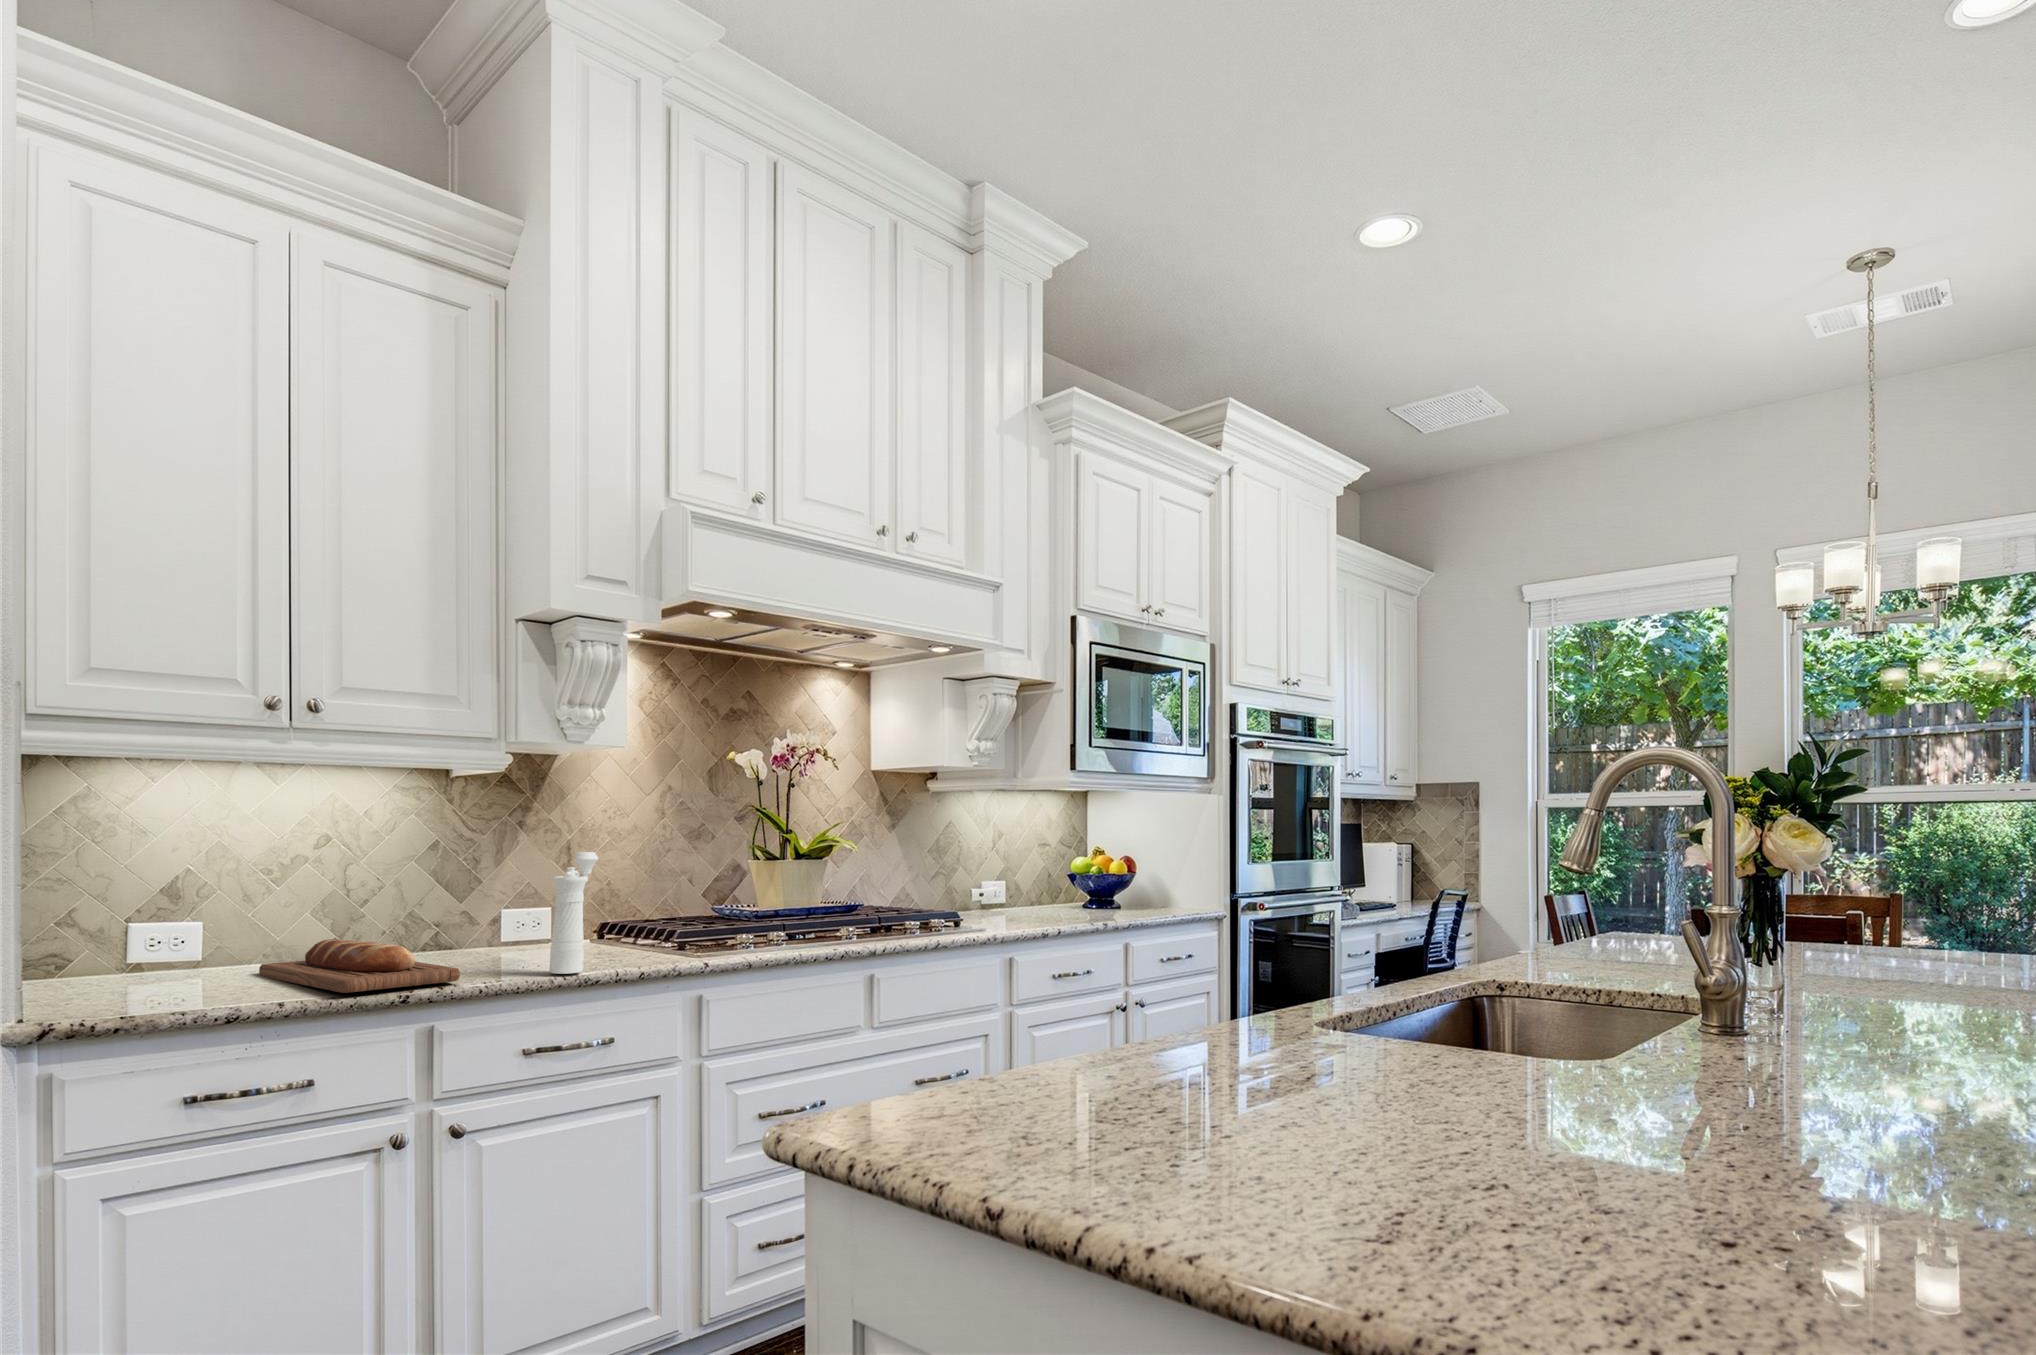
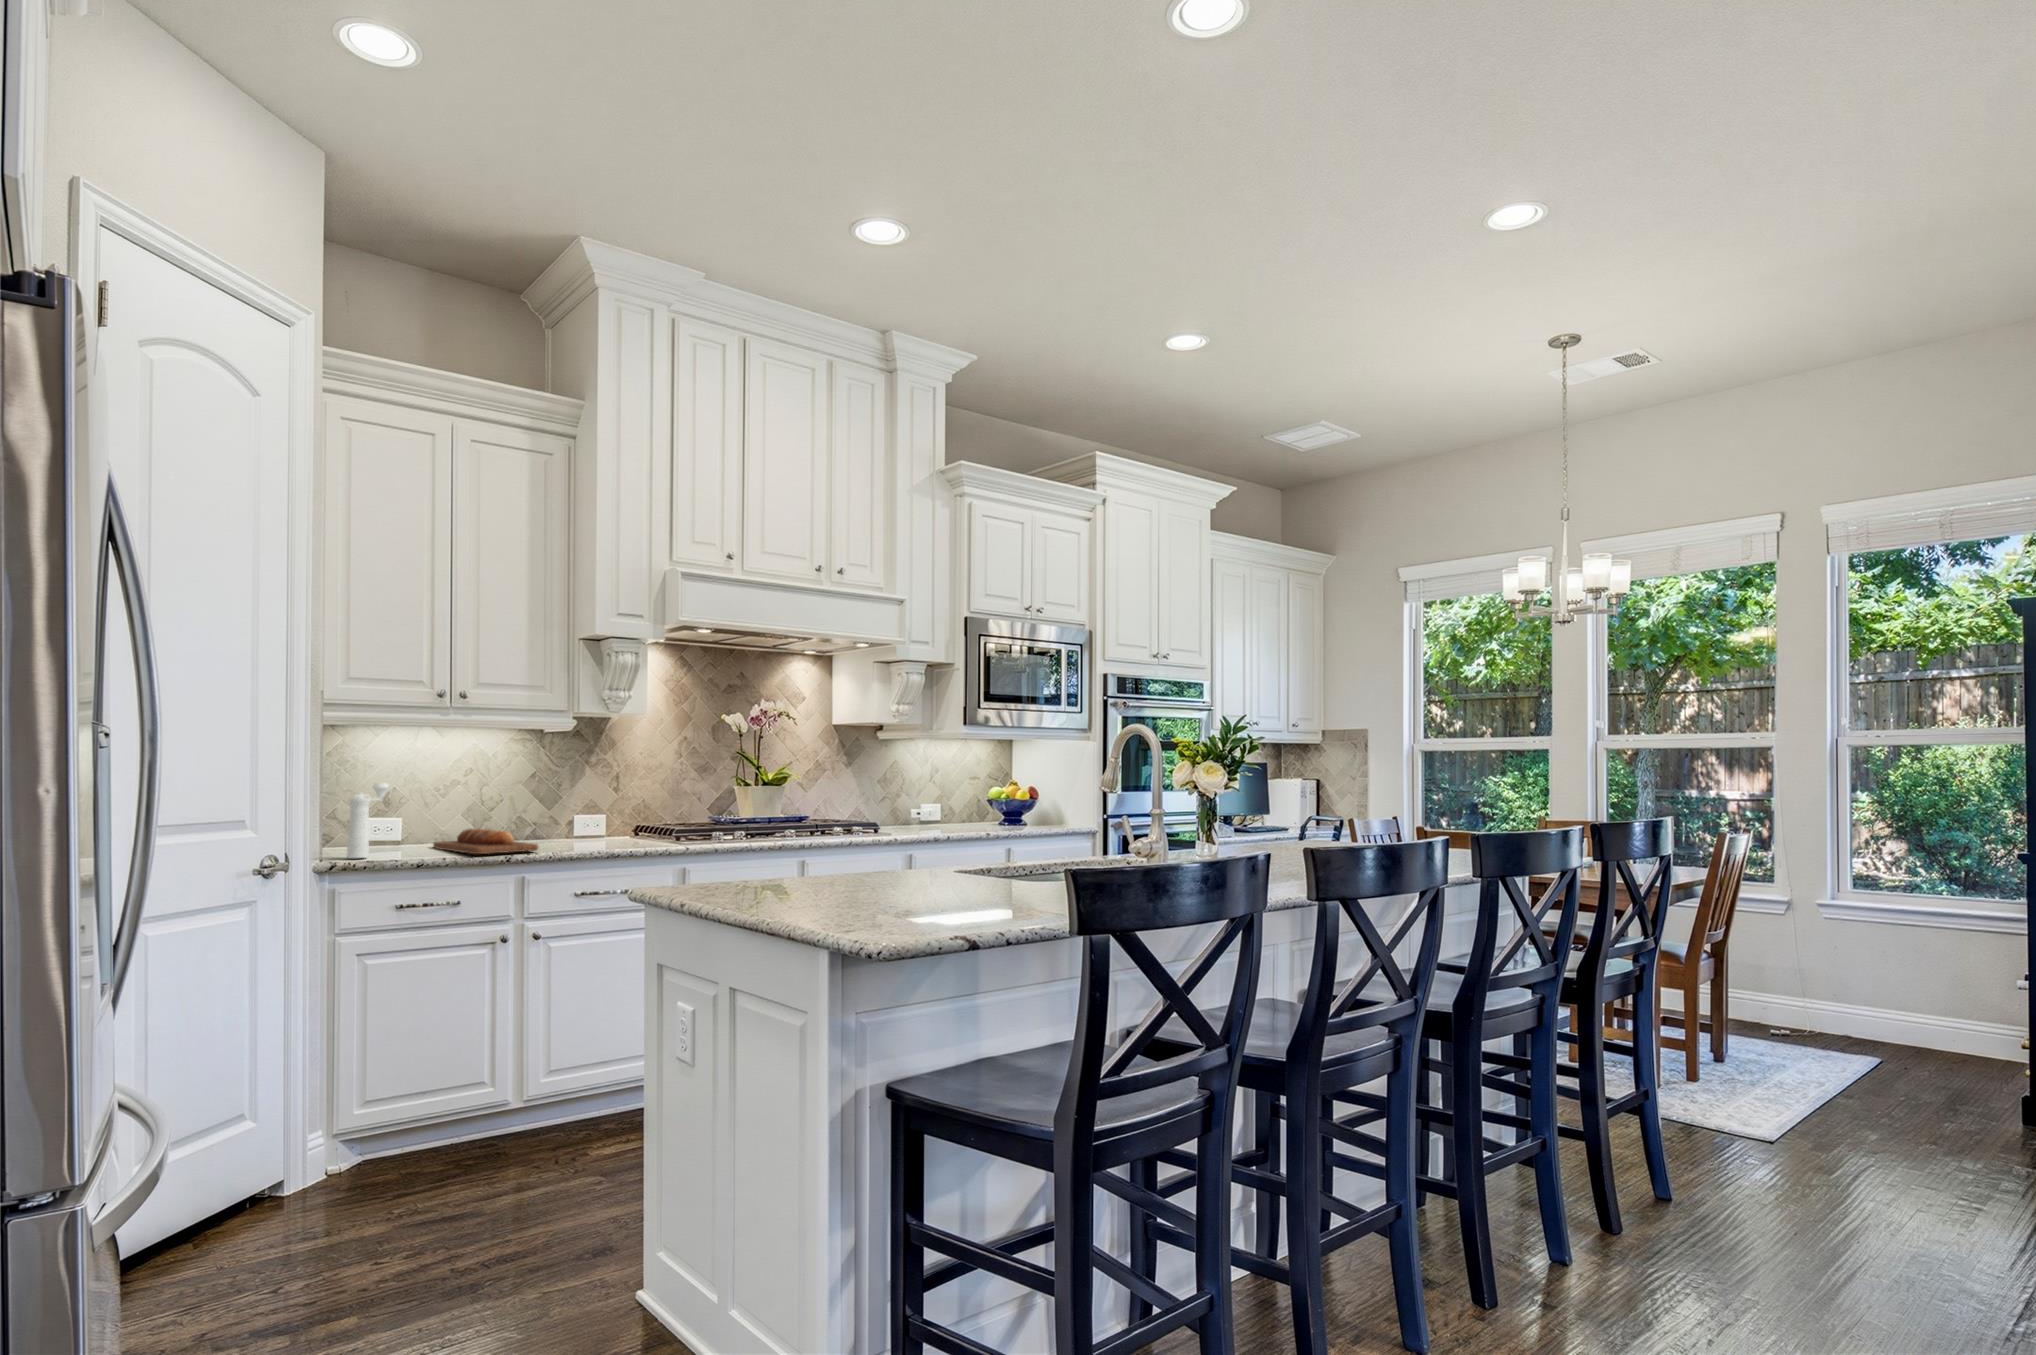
pepper mill: present [549,852,598,974] -> present [347,783,389,858]

